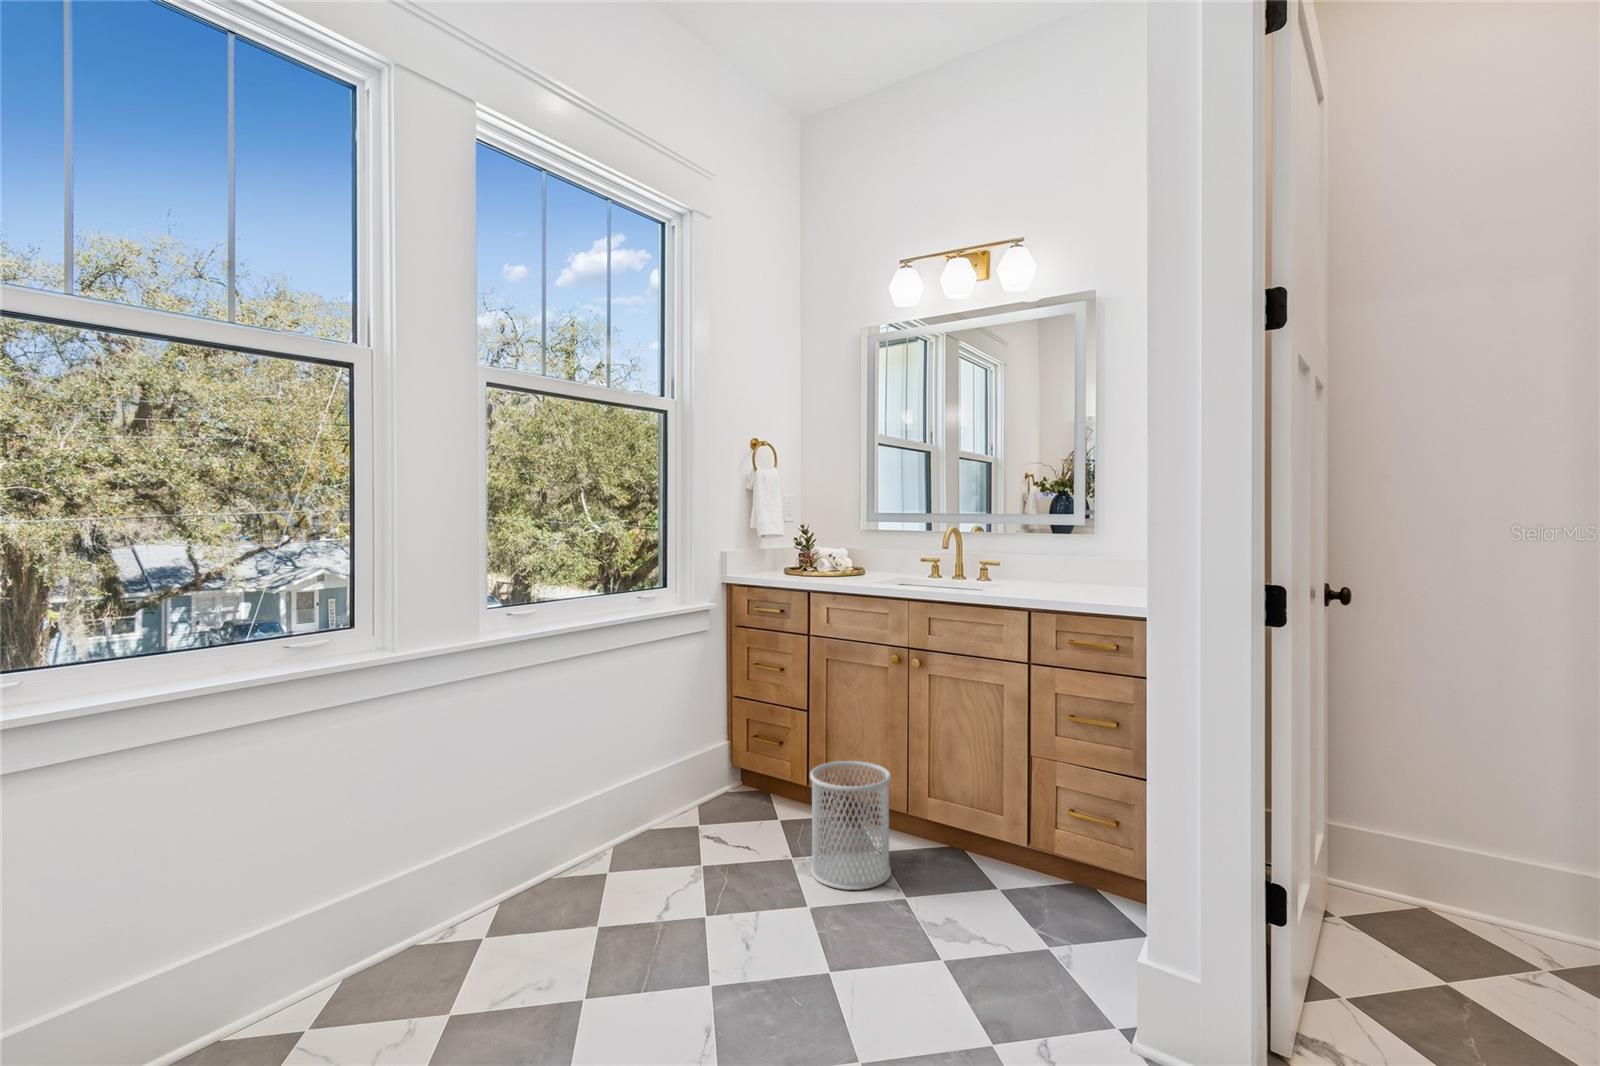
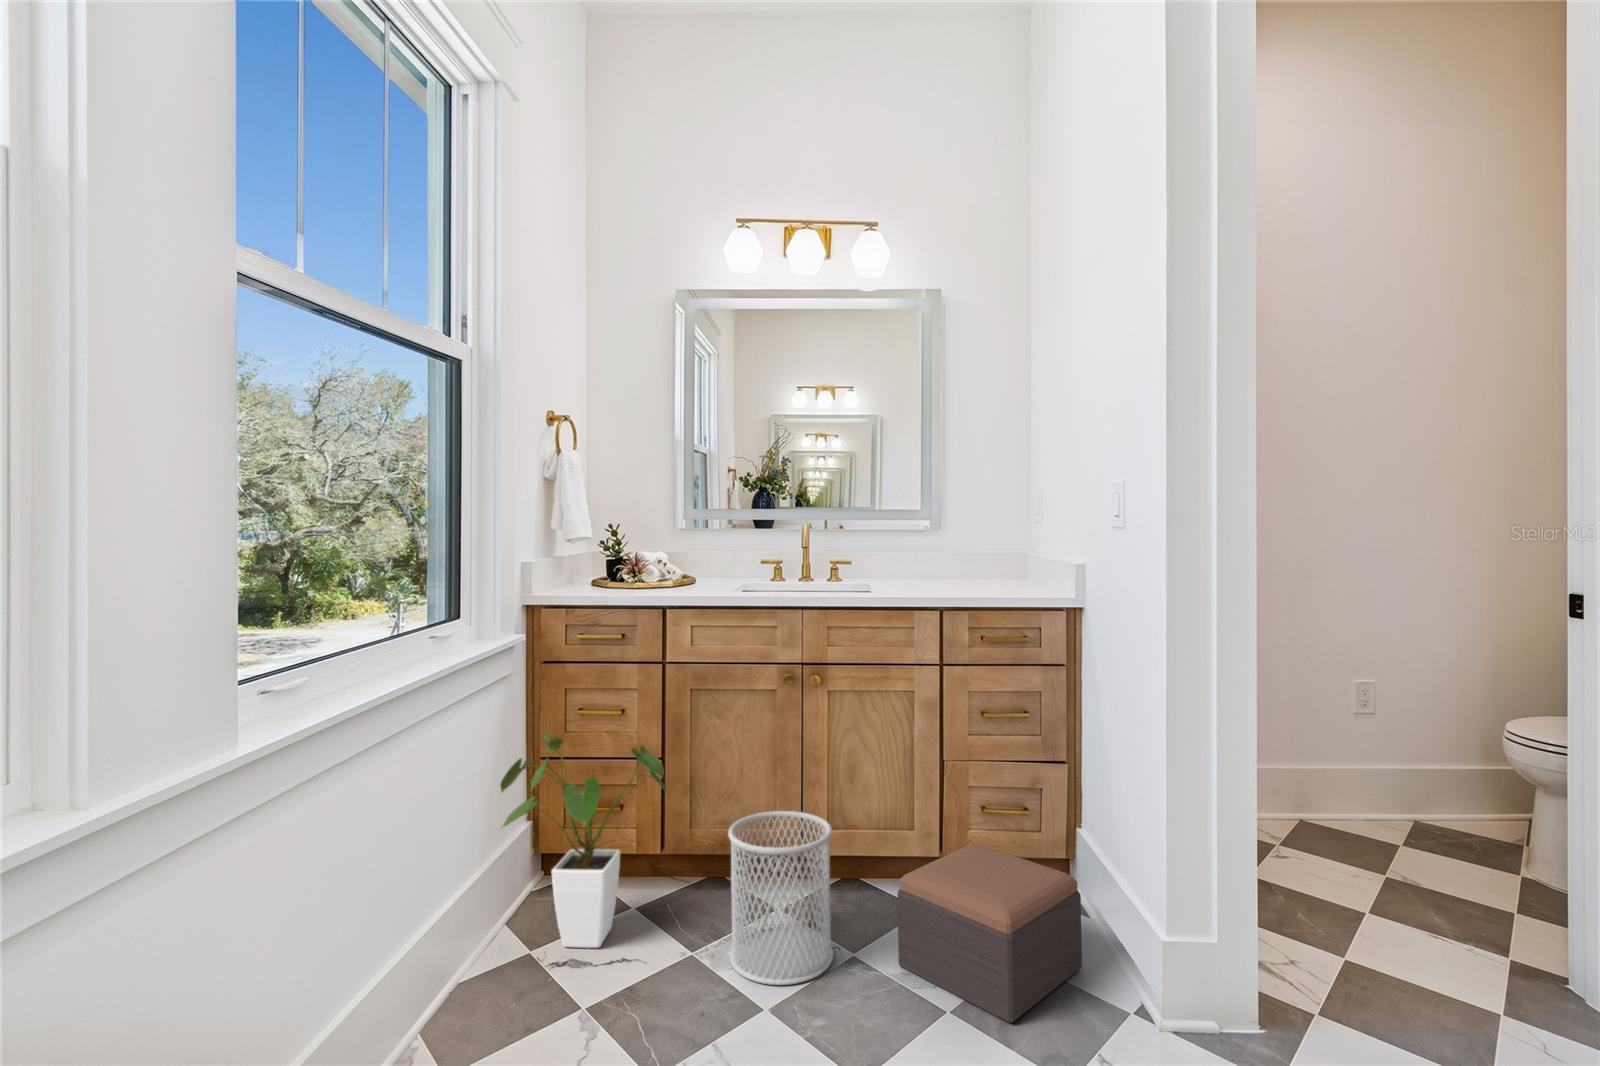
house plant: none [678,679,795,836] -> present [500,732,666,948]
footstool: none [929,819,1084,958] -> present [898,843,1082,1023]

